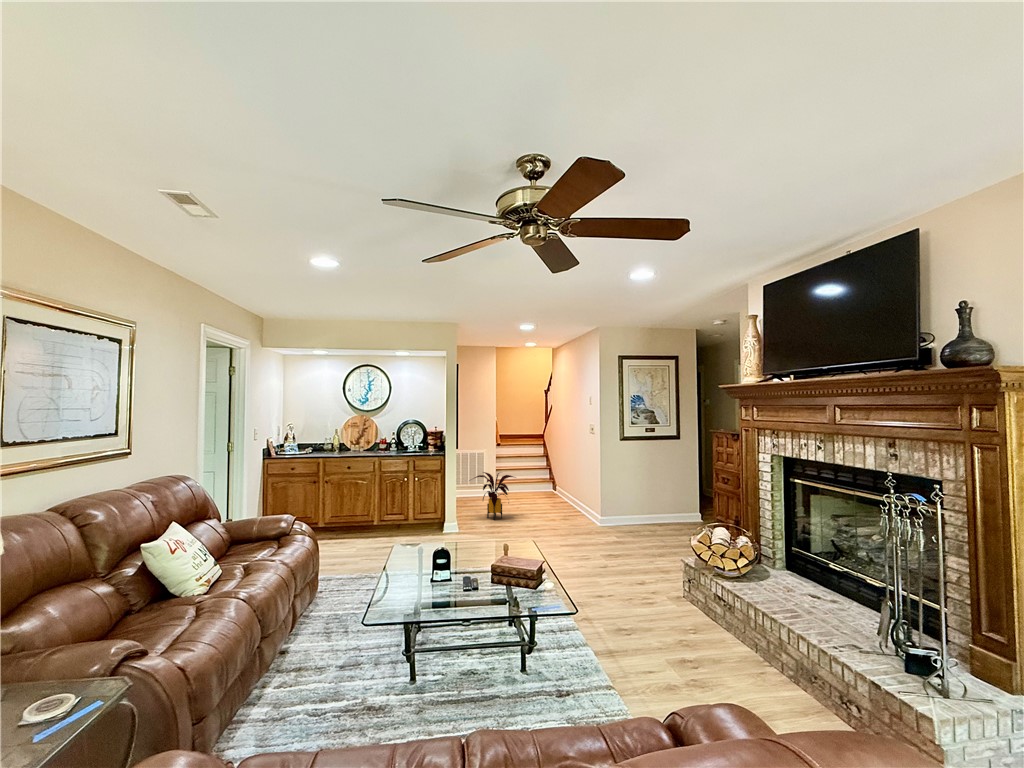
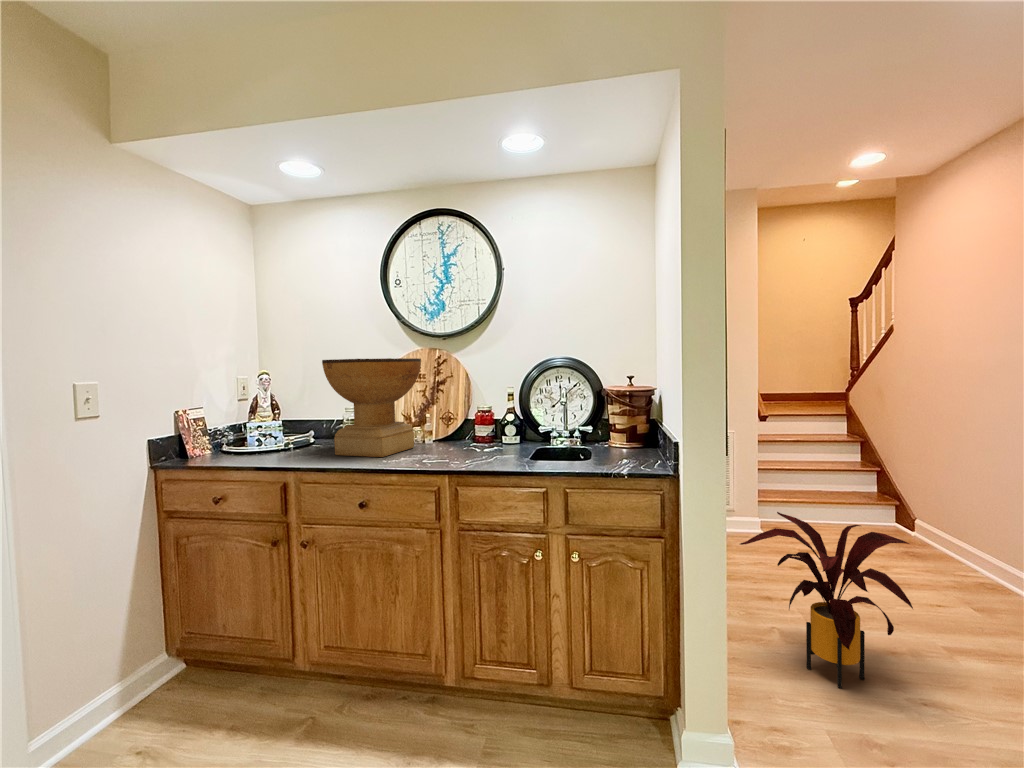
decorative bowl: none [328,420,363,454] -> present [322,358,421,457]

